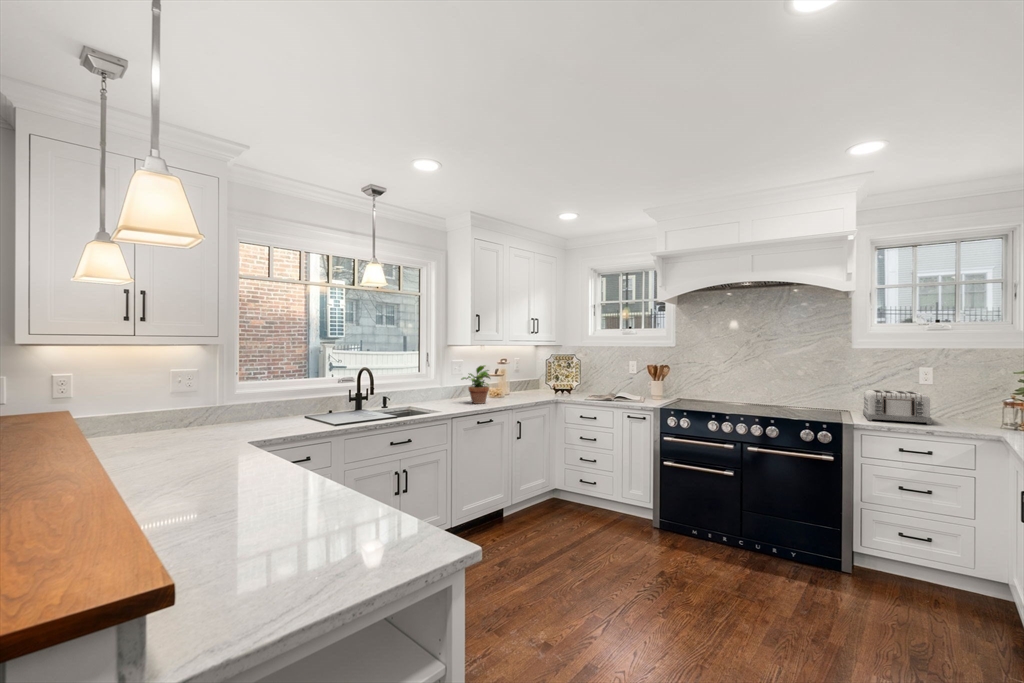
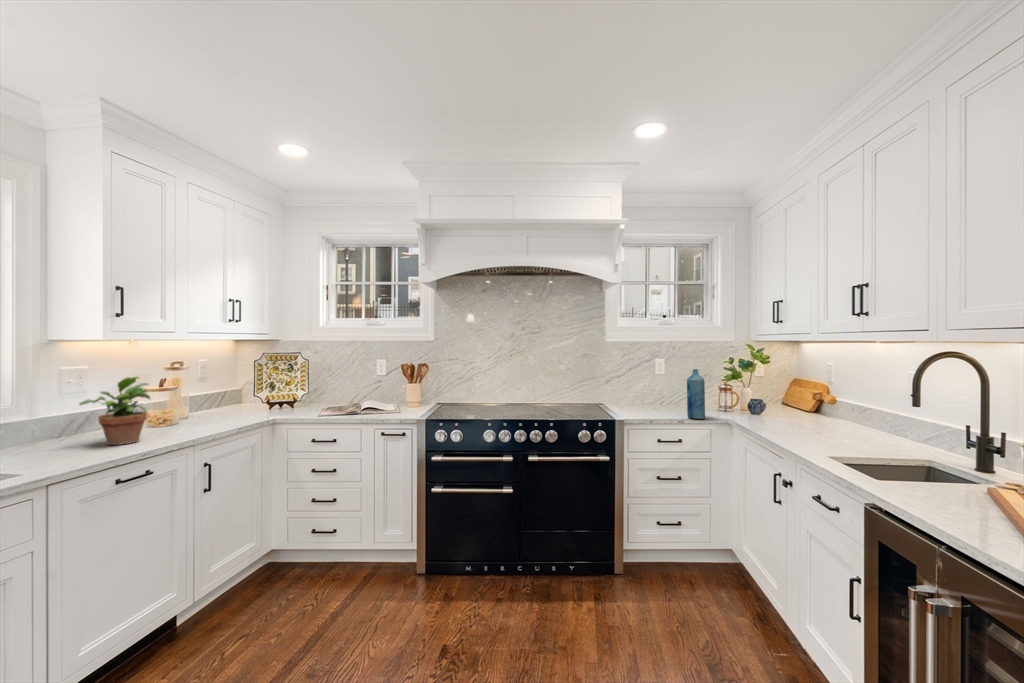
bottle: none [944,376,969,431] -> present [687,369,705,419]
toaster: present [863,390,932,424] -> none [611,383,673,415]

